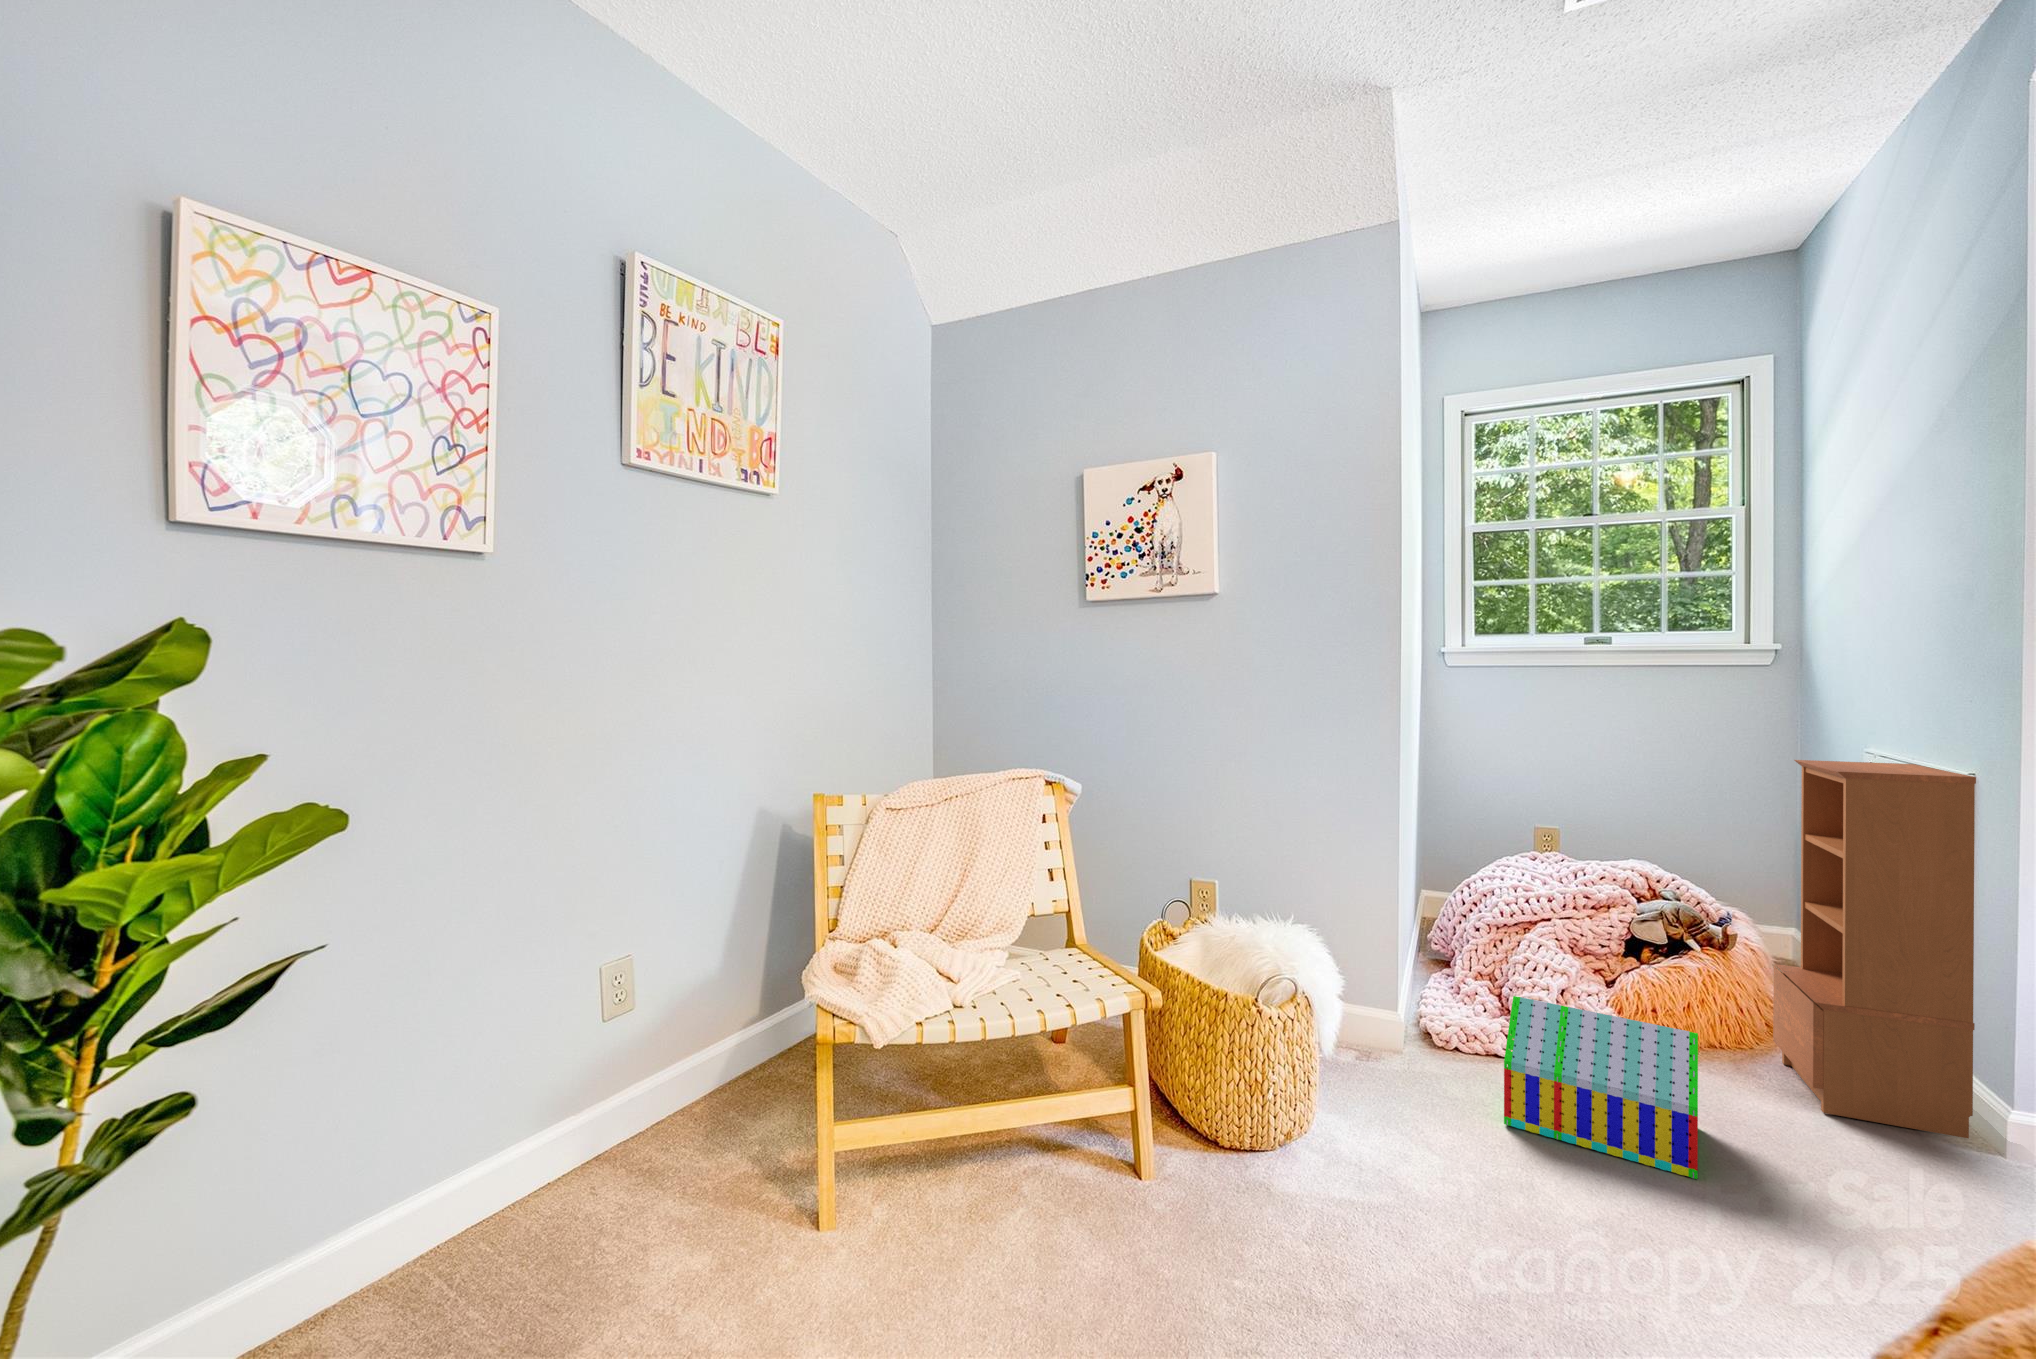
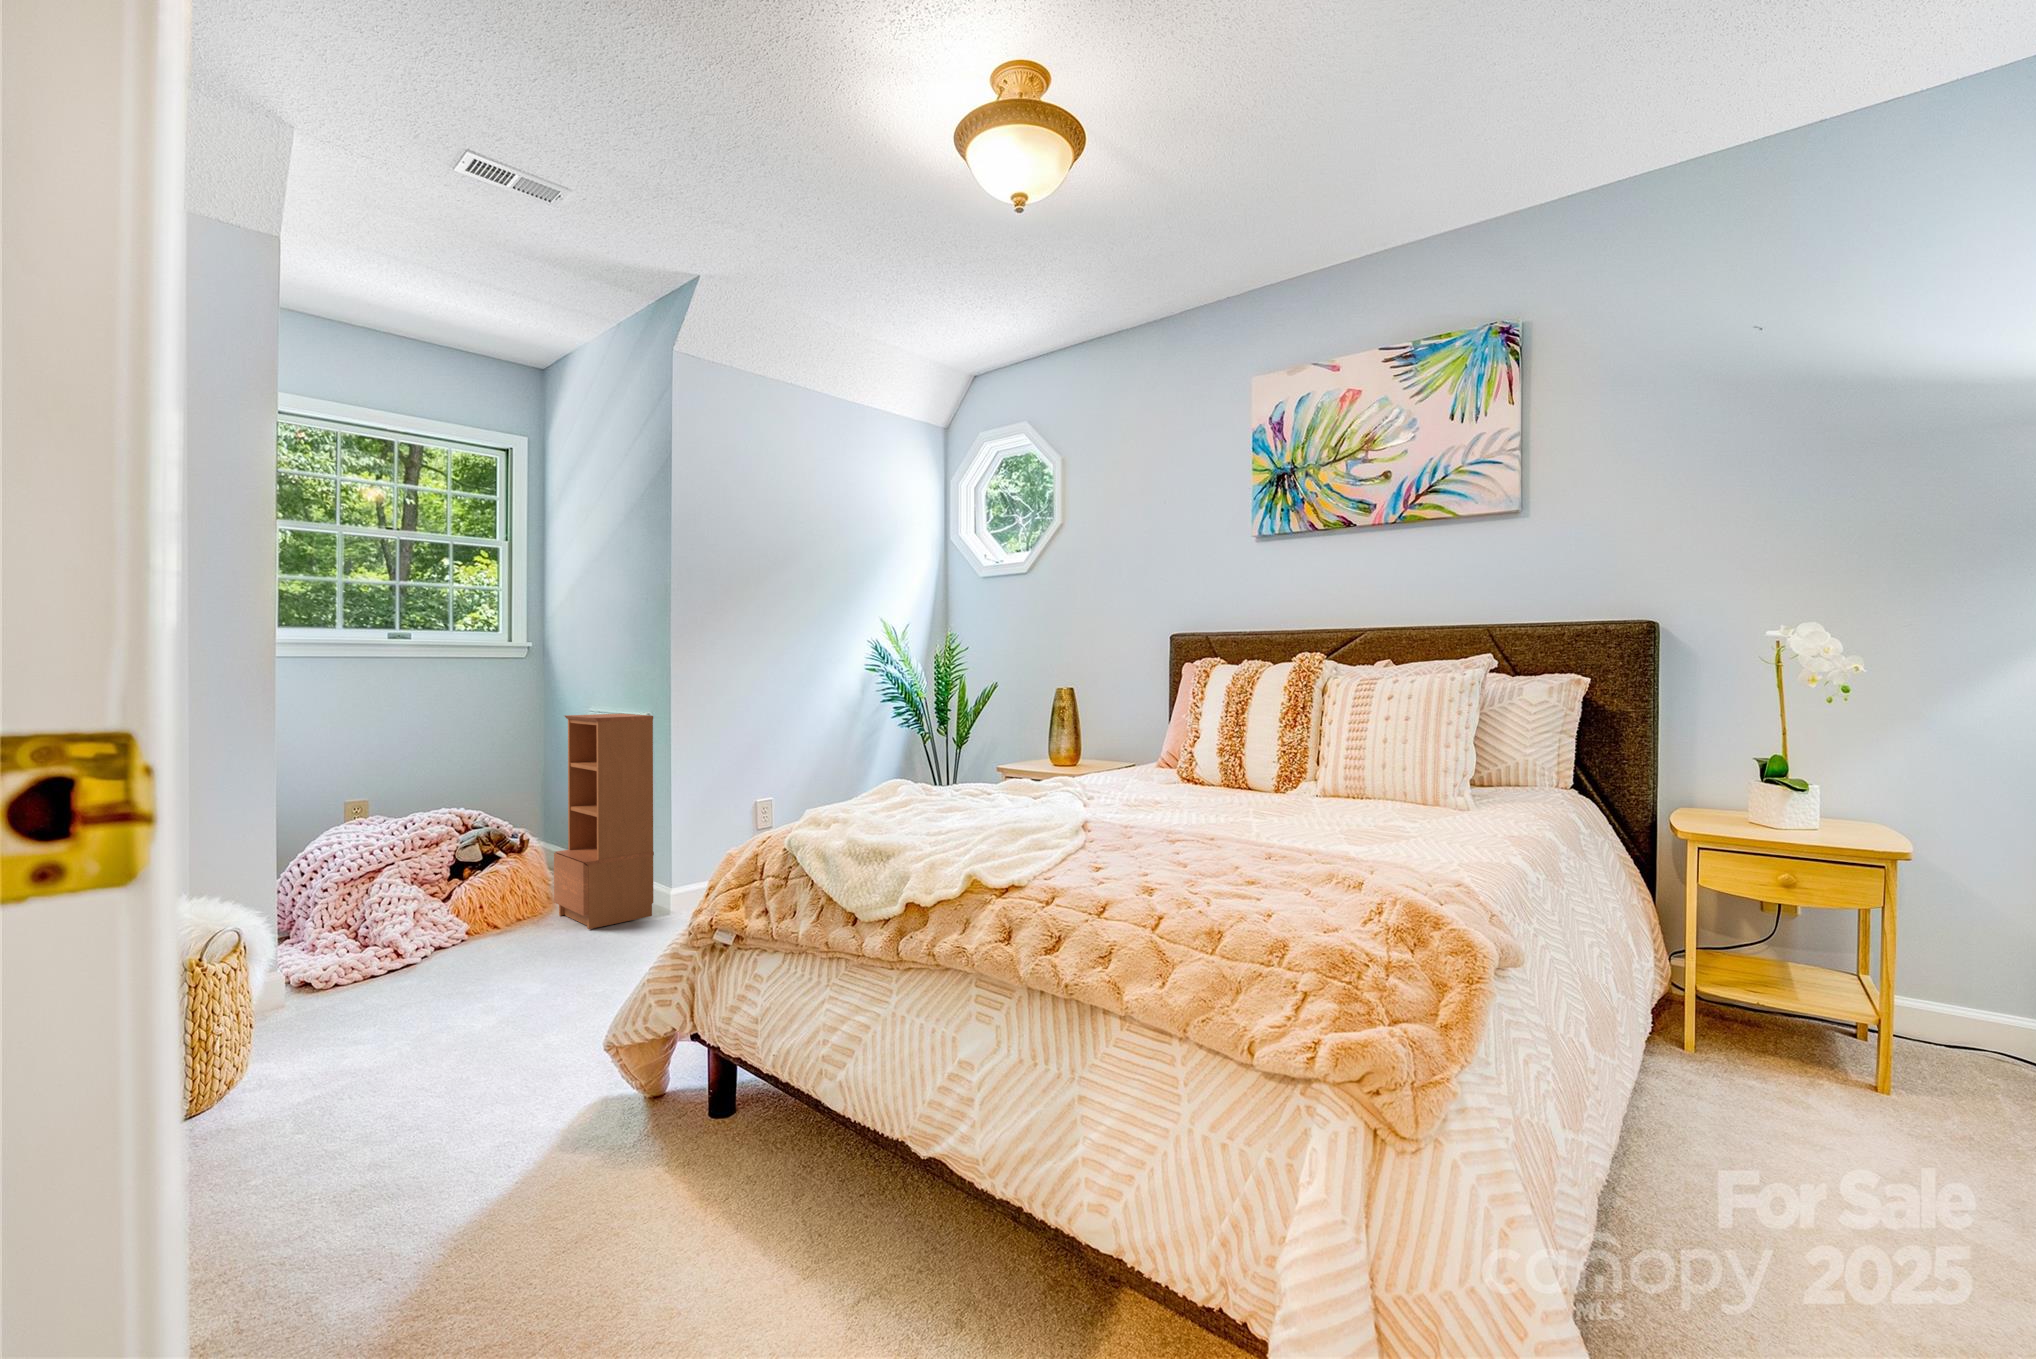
toy house: present [1504,996,1698,1179] -> none [404,892,541,1006]

